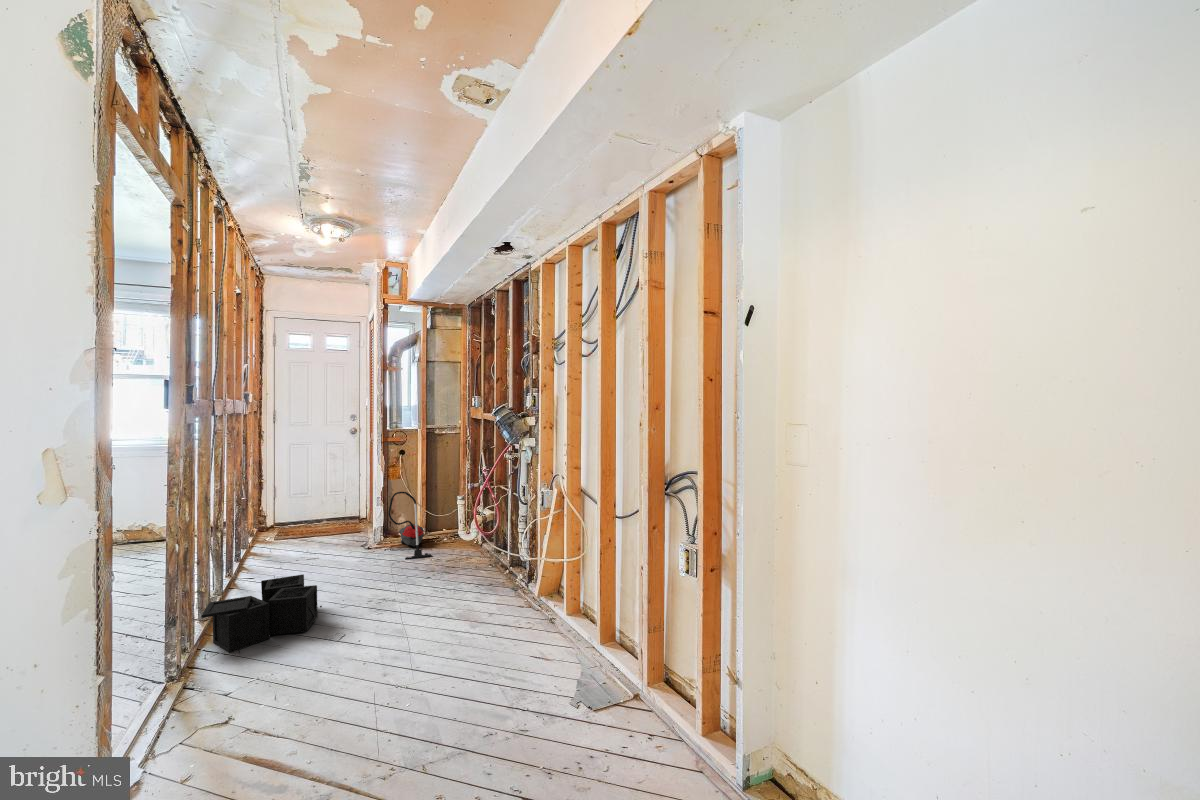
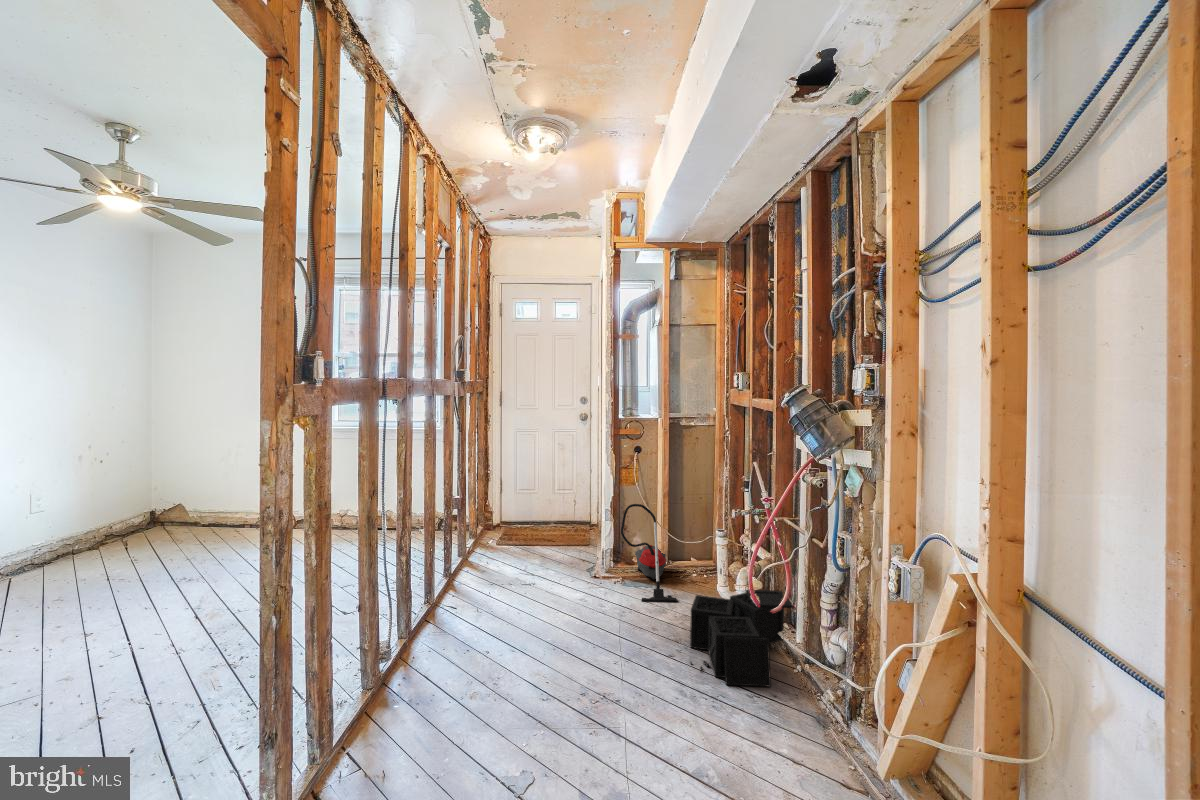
storage bin: present [201,574,322,653] -> present [690,590,793,687]

